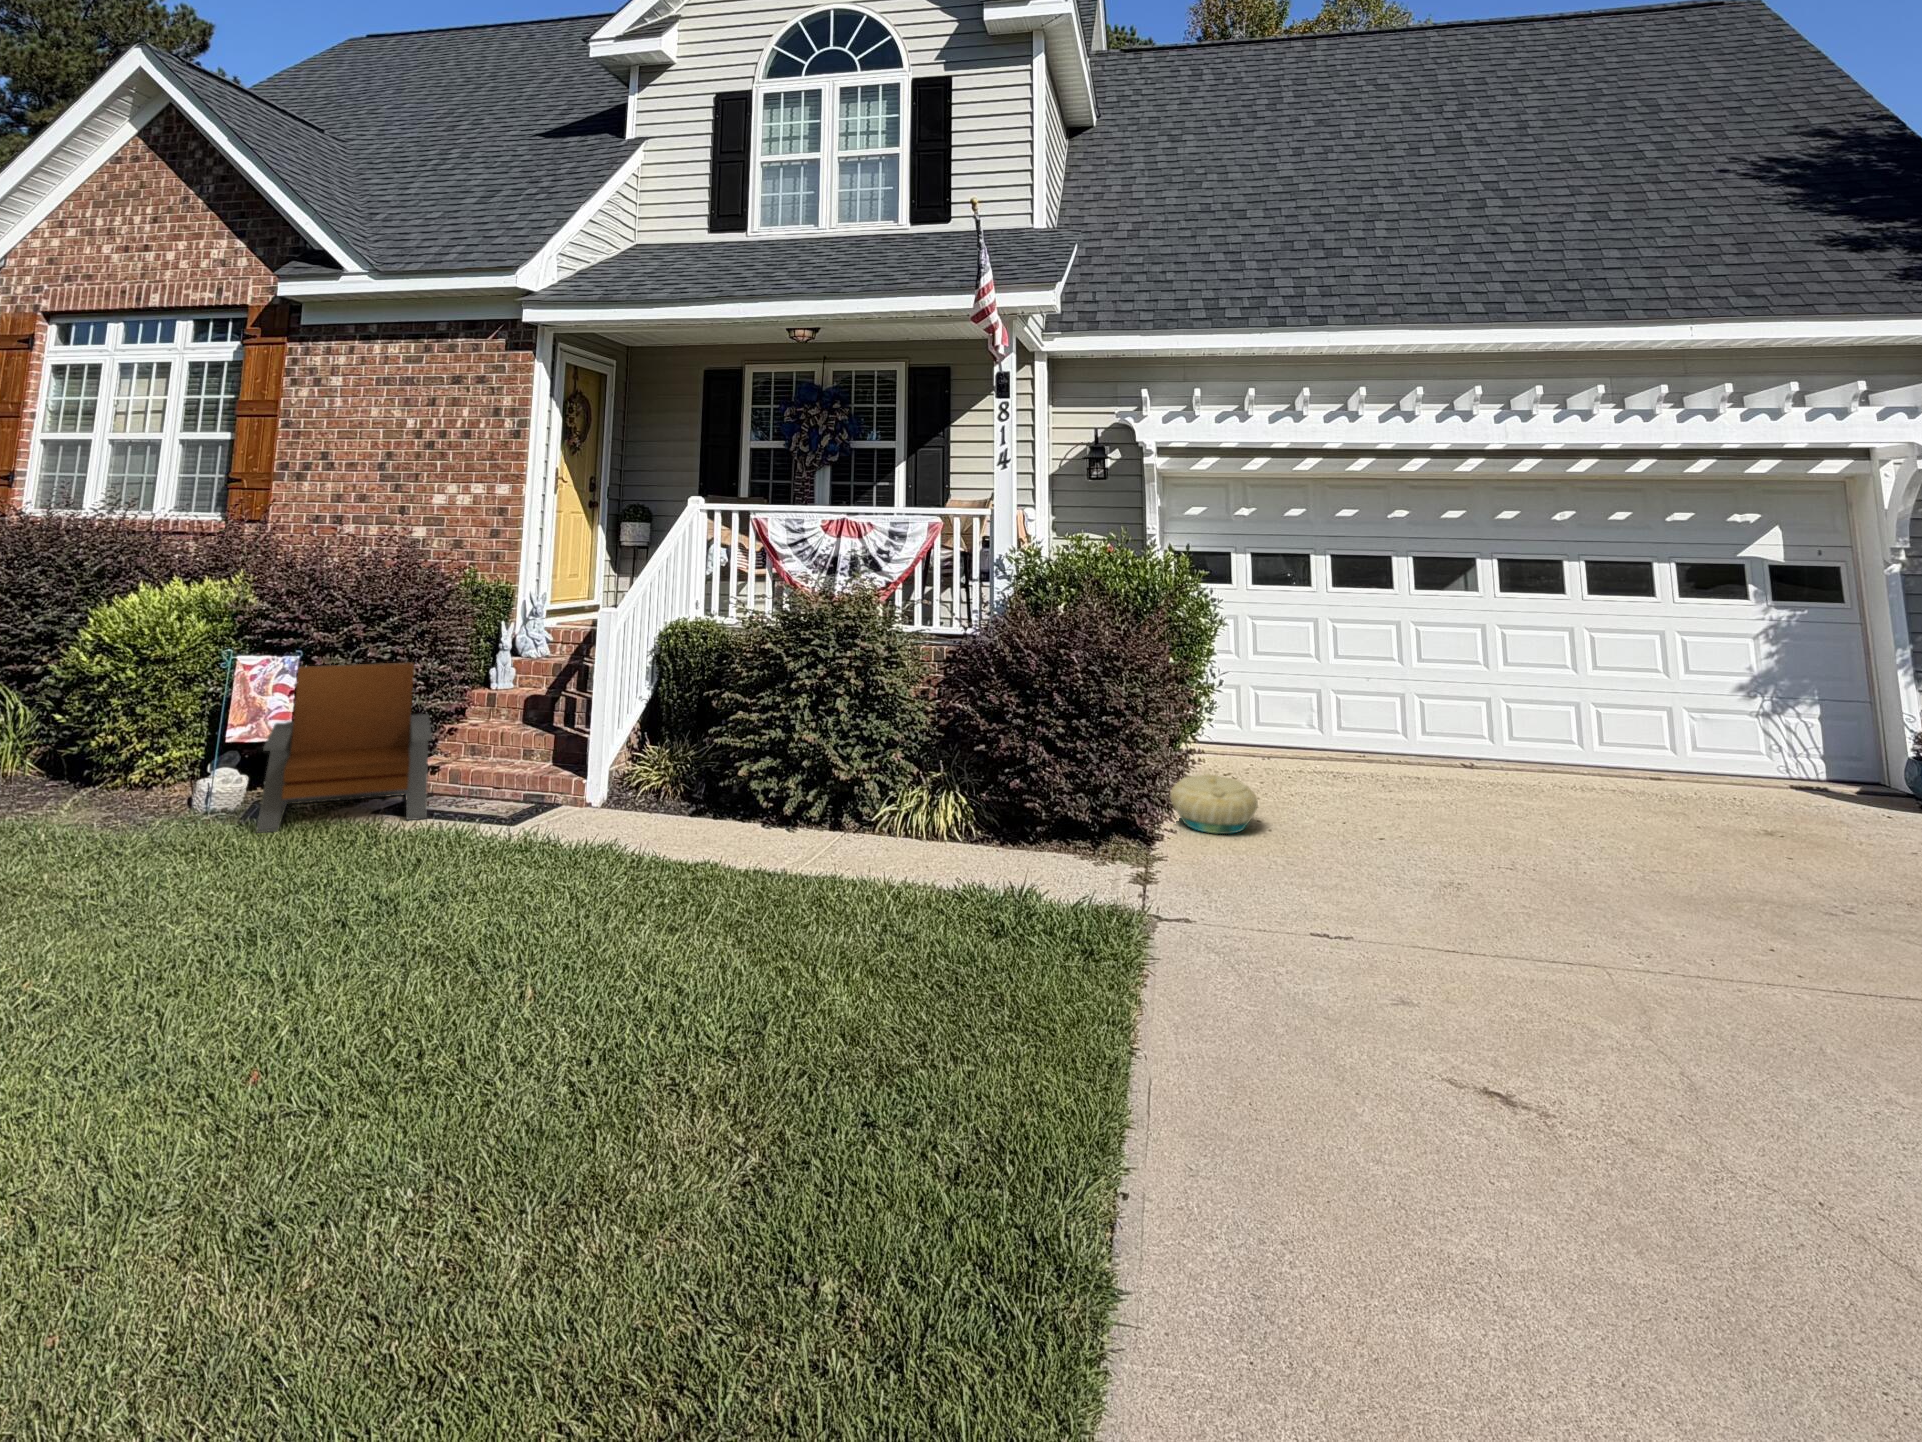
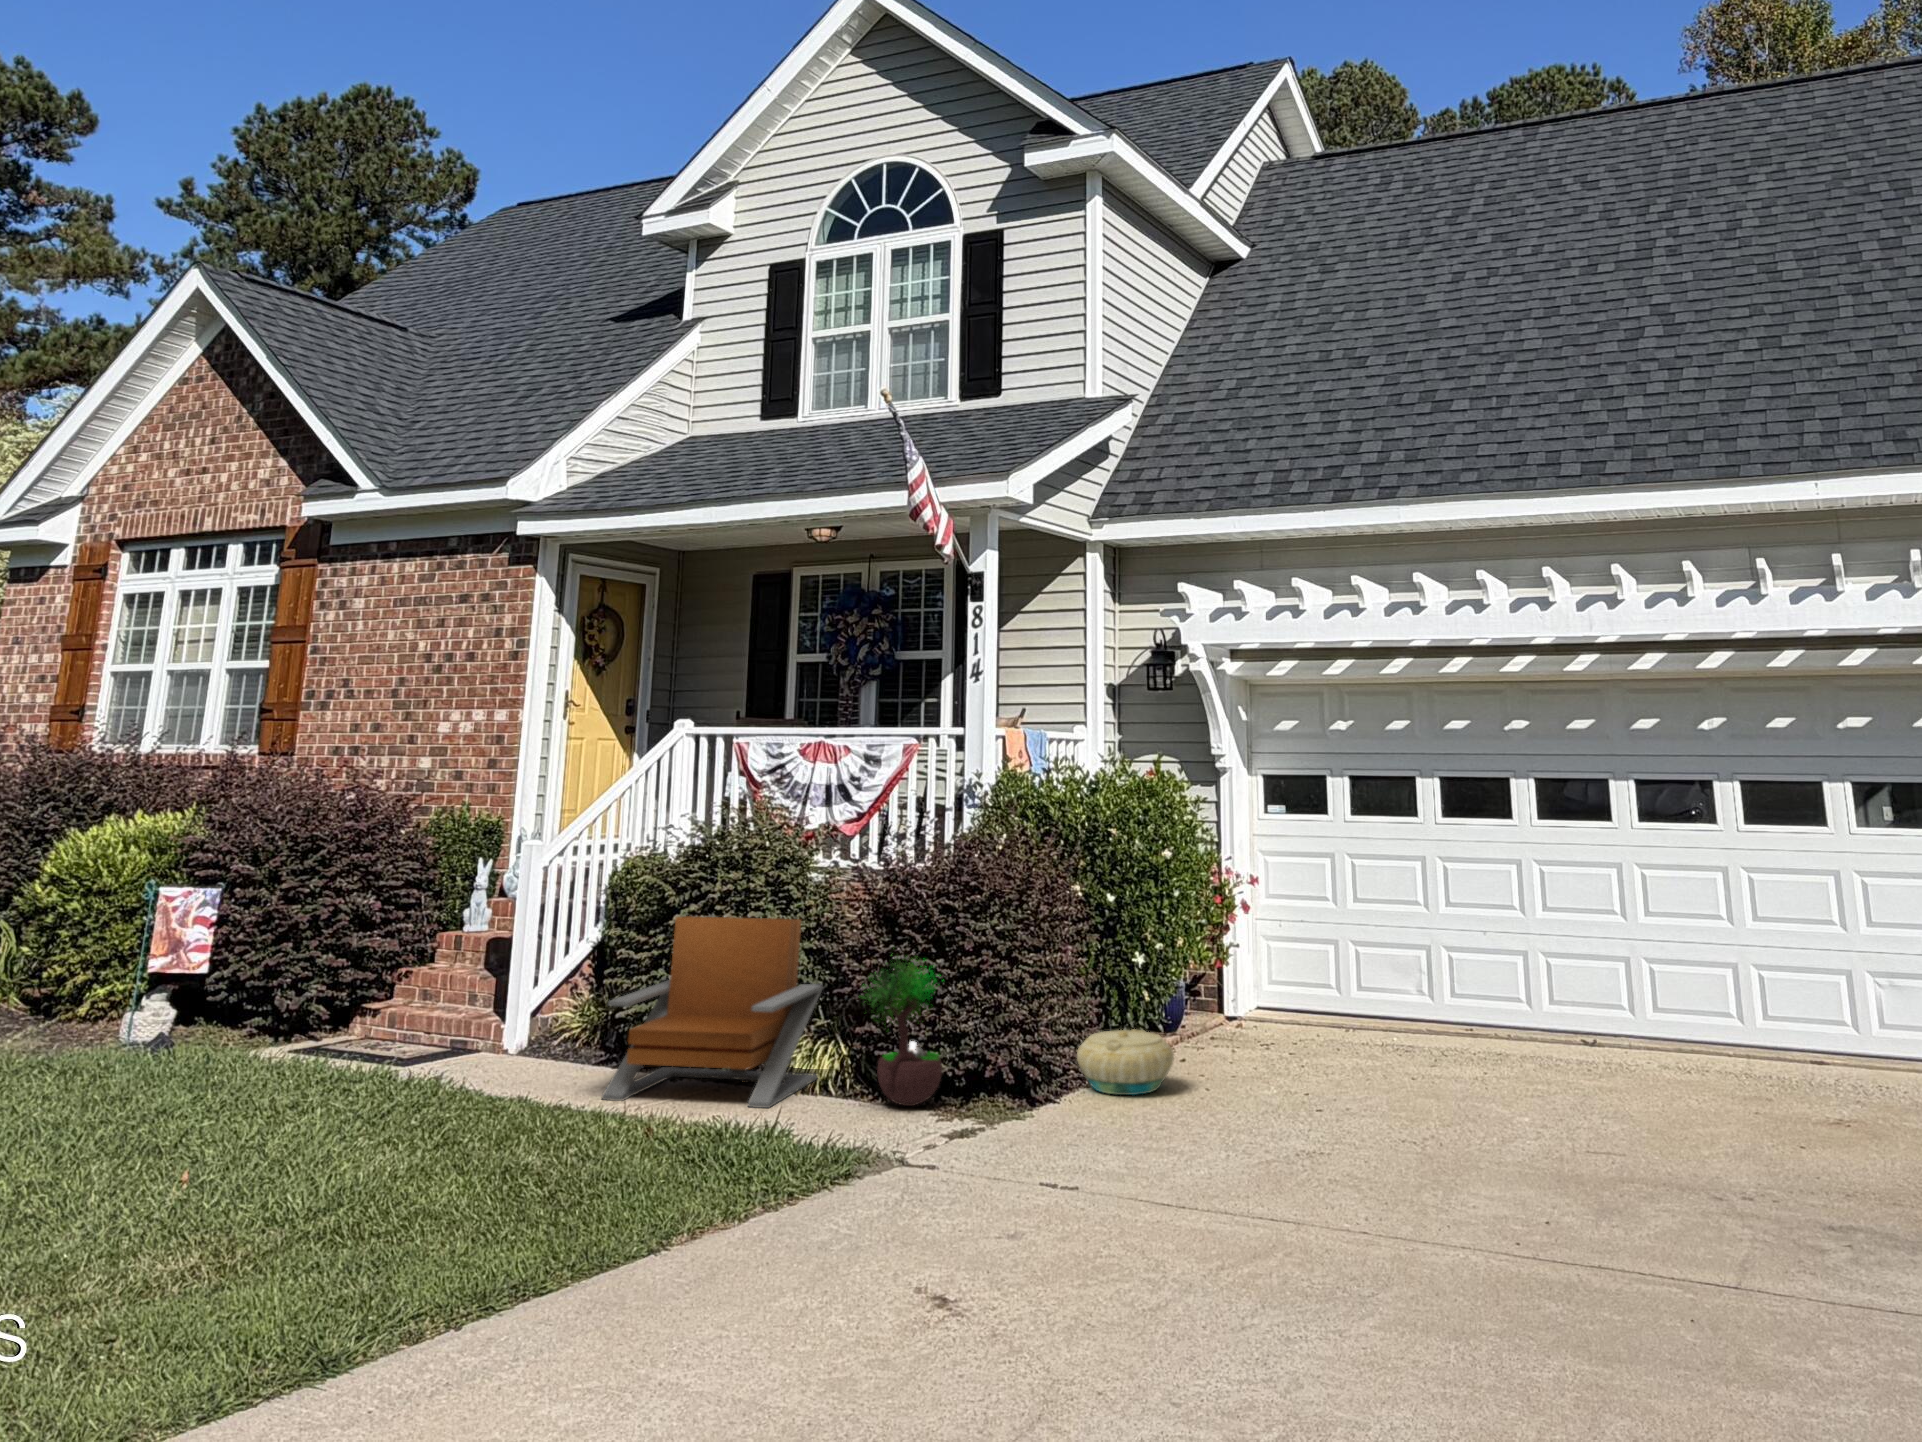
lounge chair: present [256,662,432,833] -> present [602,916,823,1108]
potted tree: none [1025,715,1106,856] -> present [861,955,942,1106]

